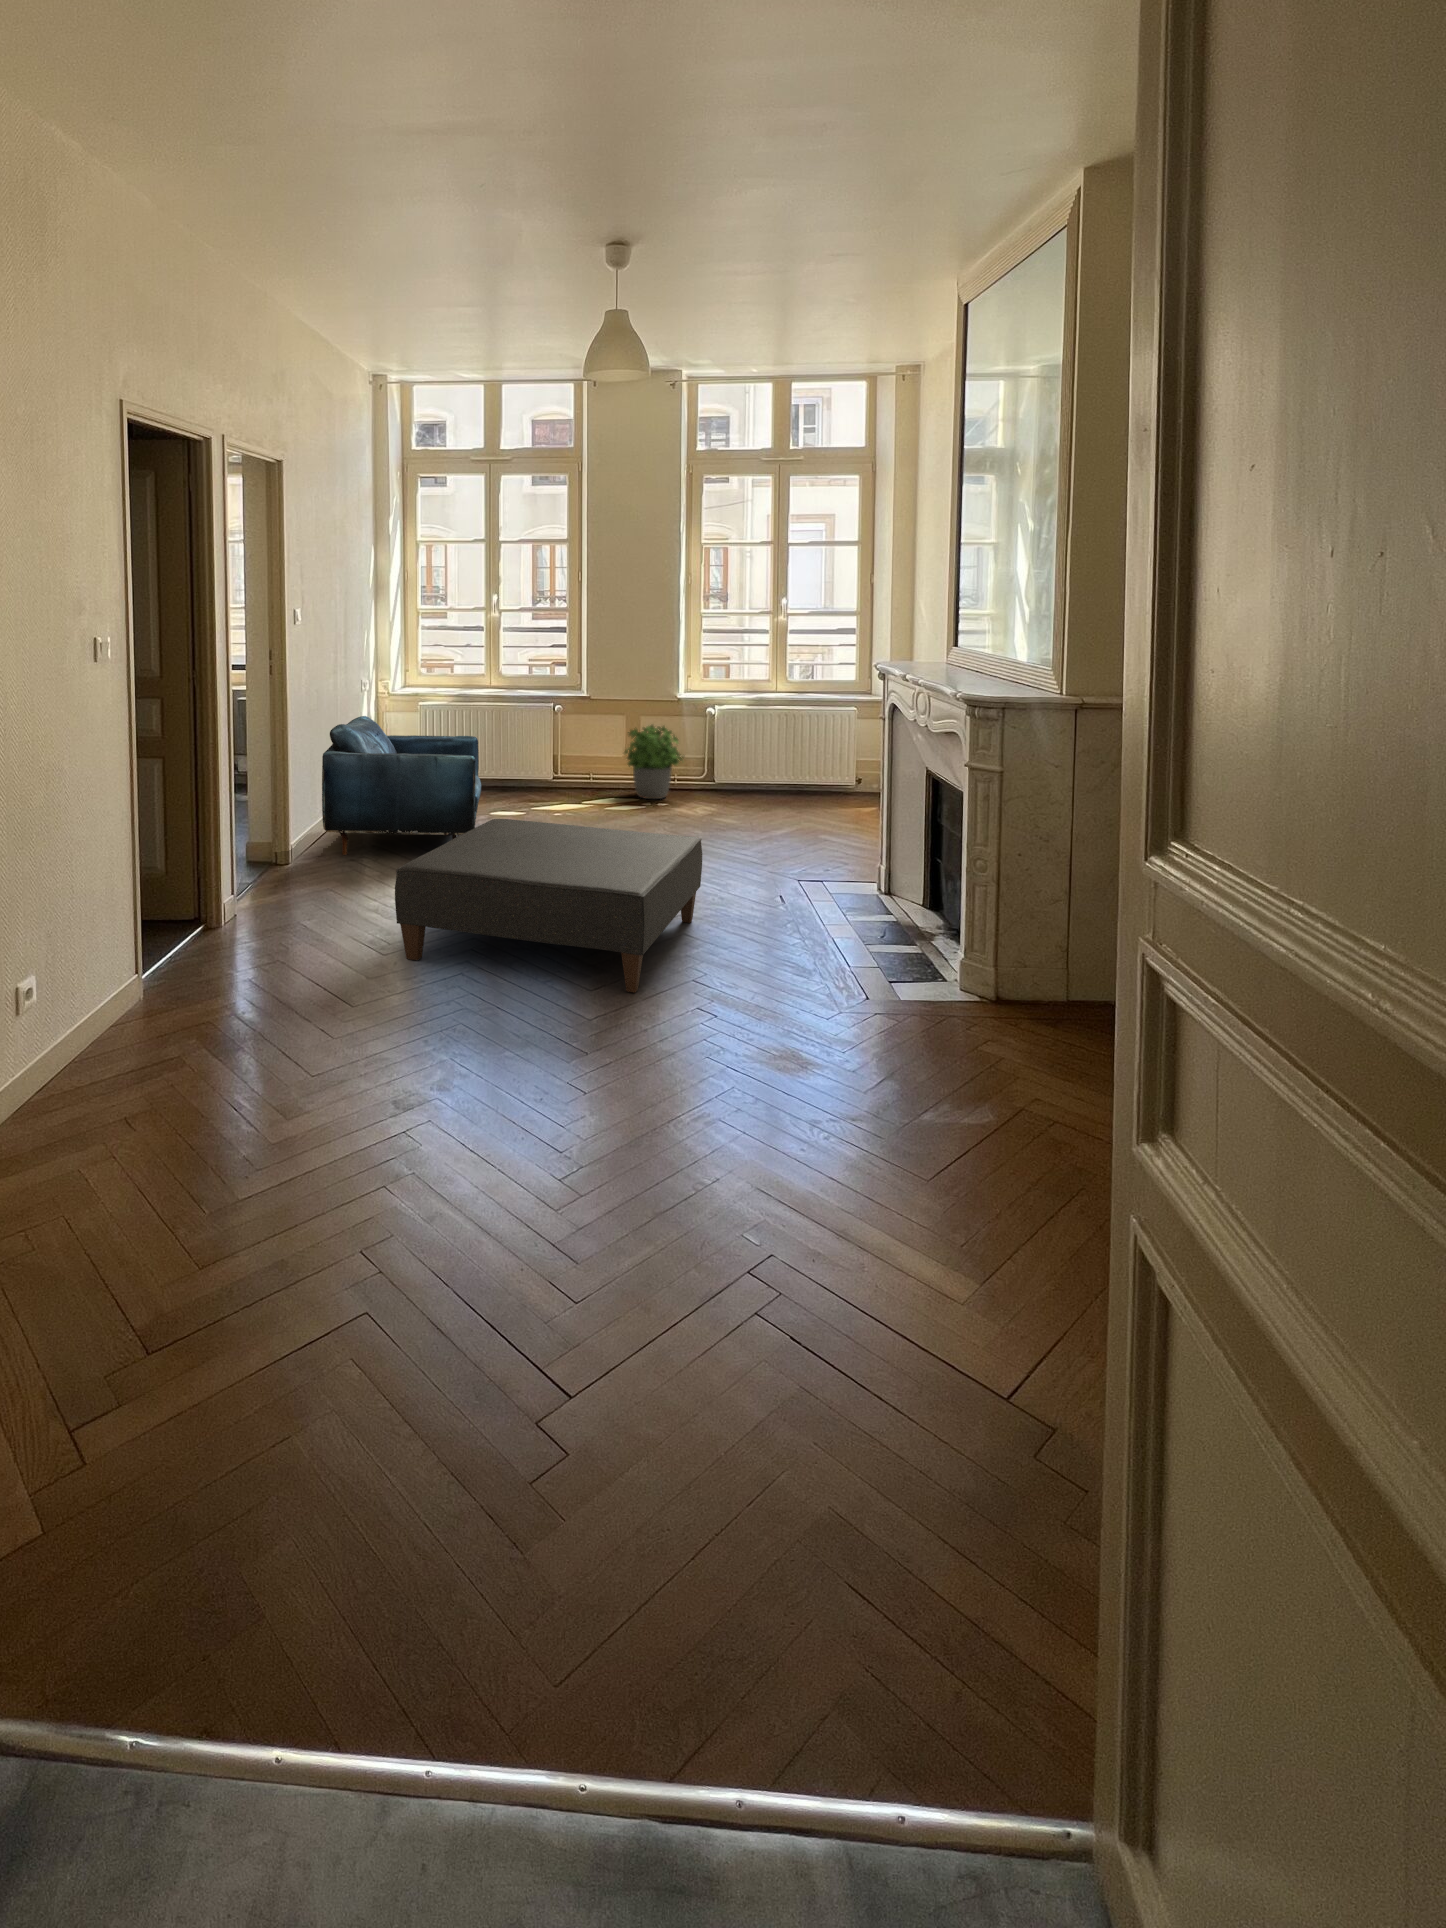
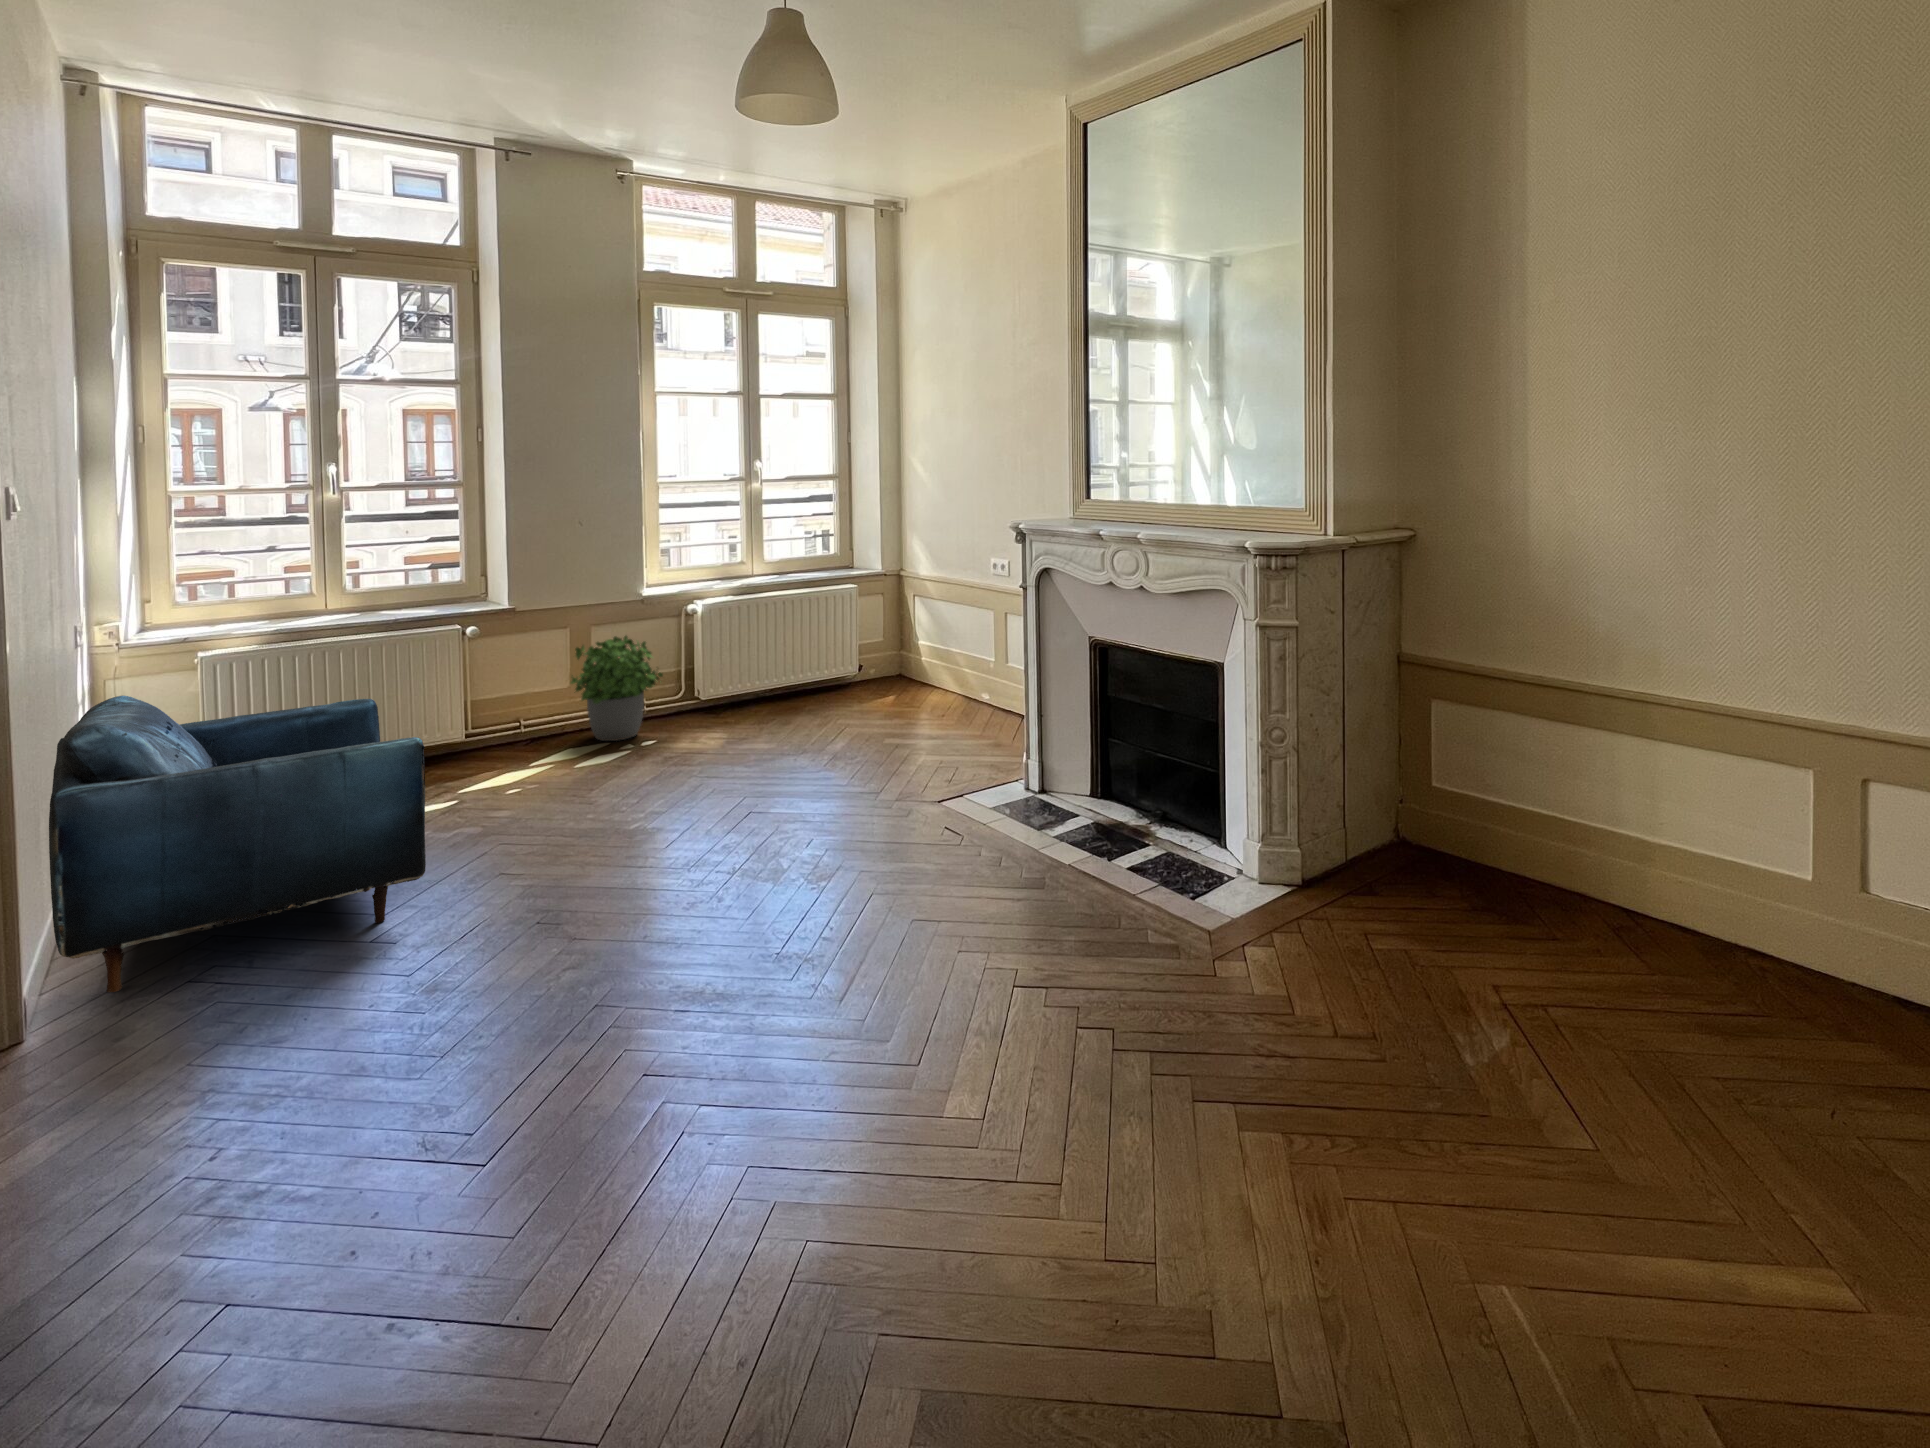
ottoman: present [395,819,702,993] -> none [452,802,1002,1236]

